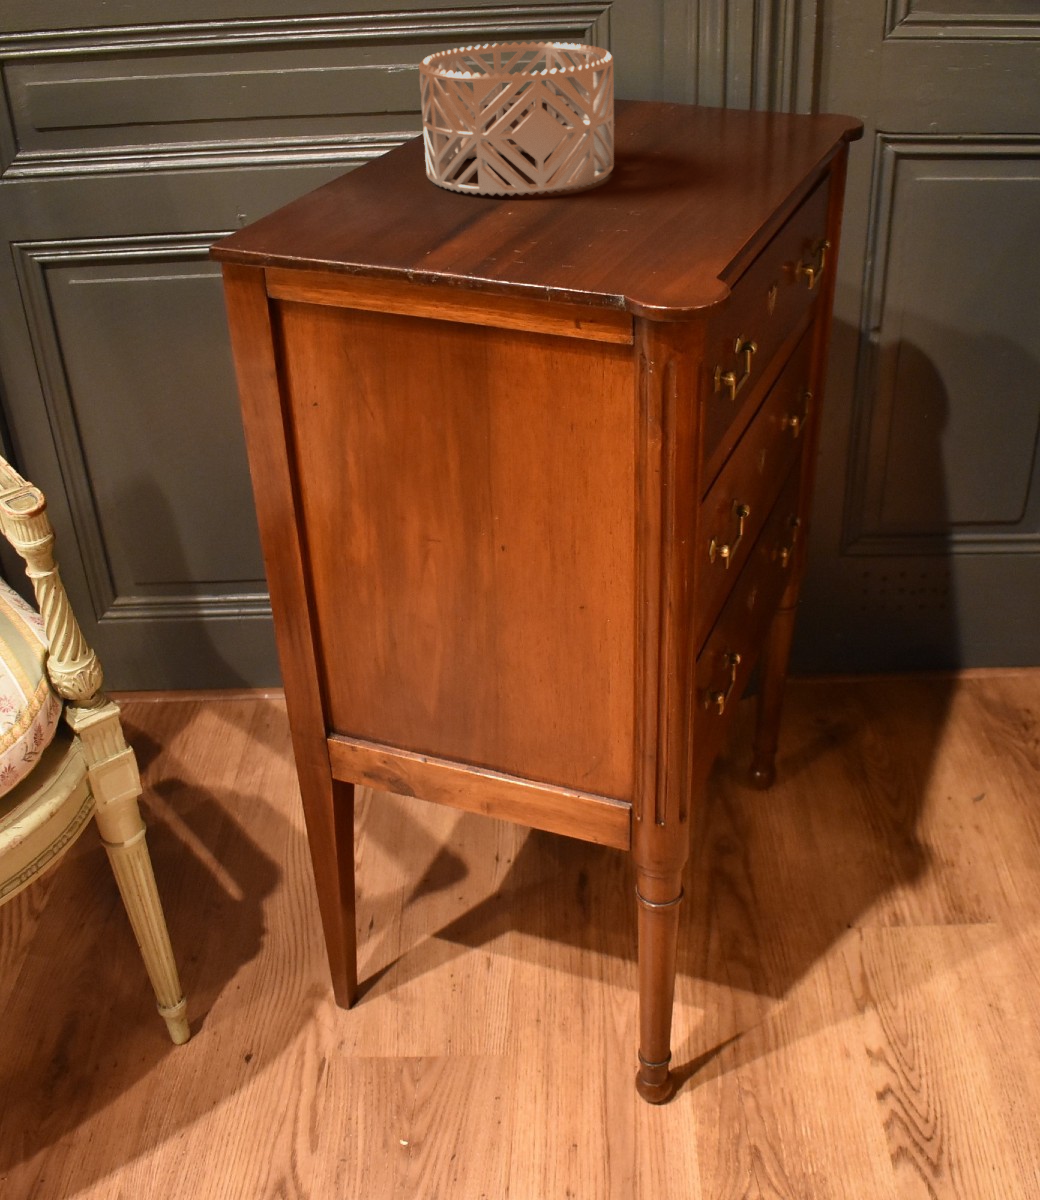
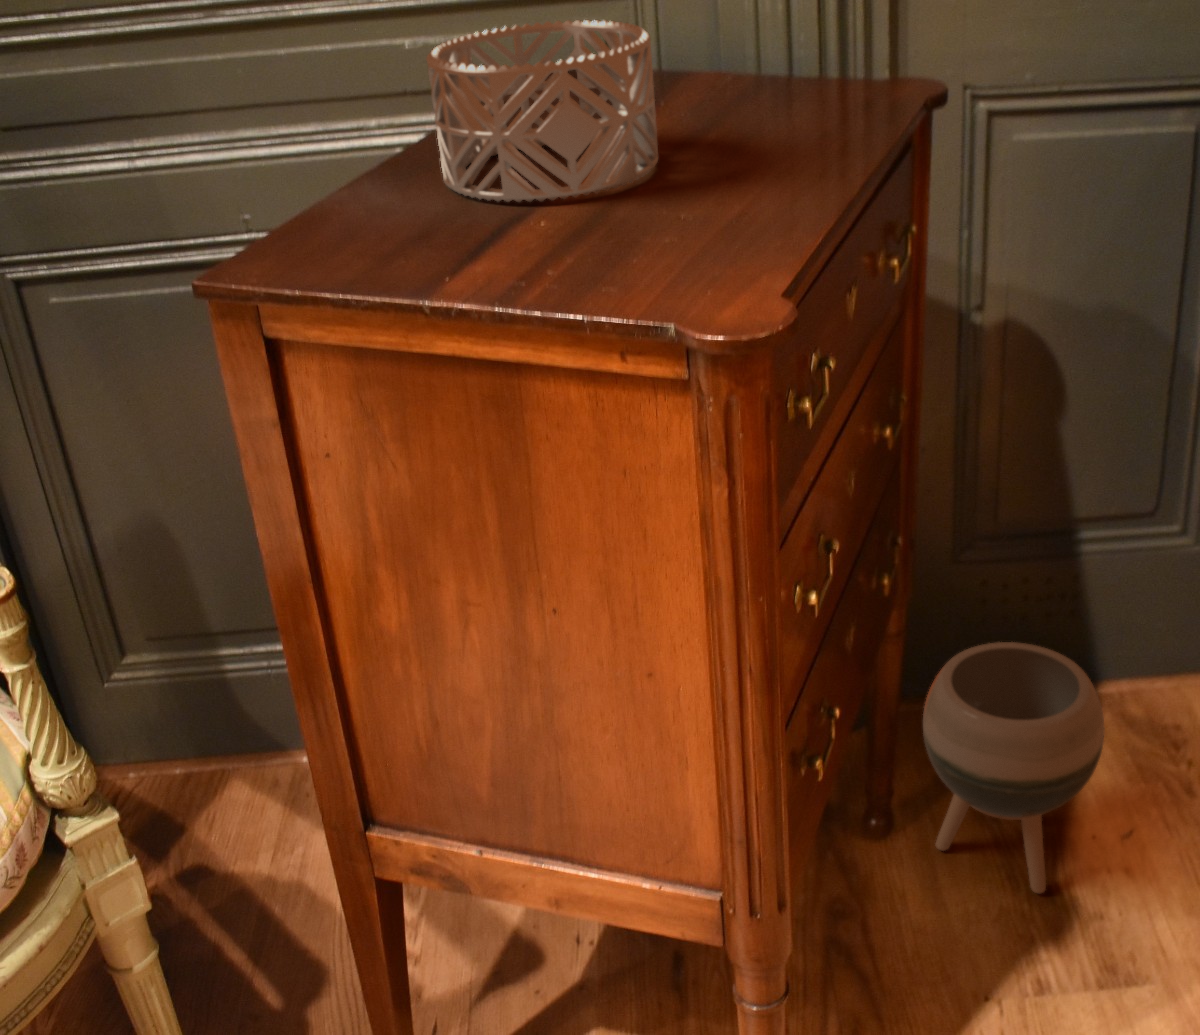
planter: none [809,623,966,841] -> present [923,642,1104,894]

